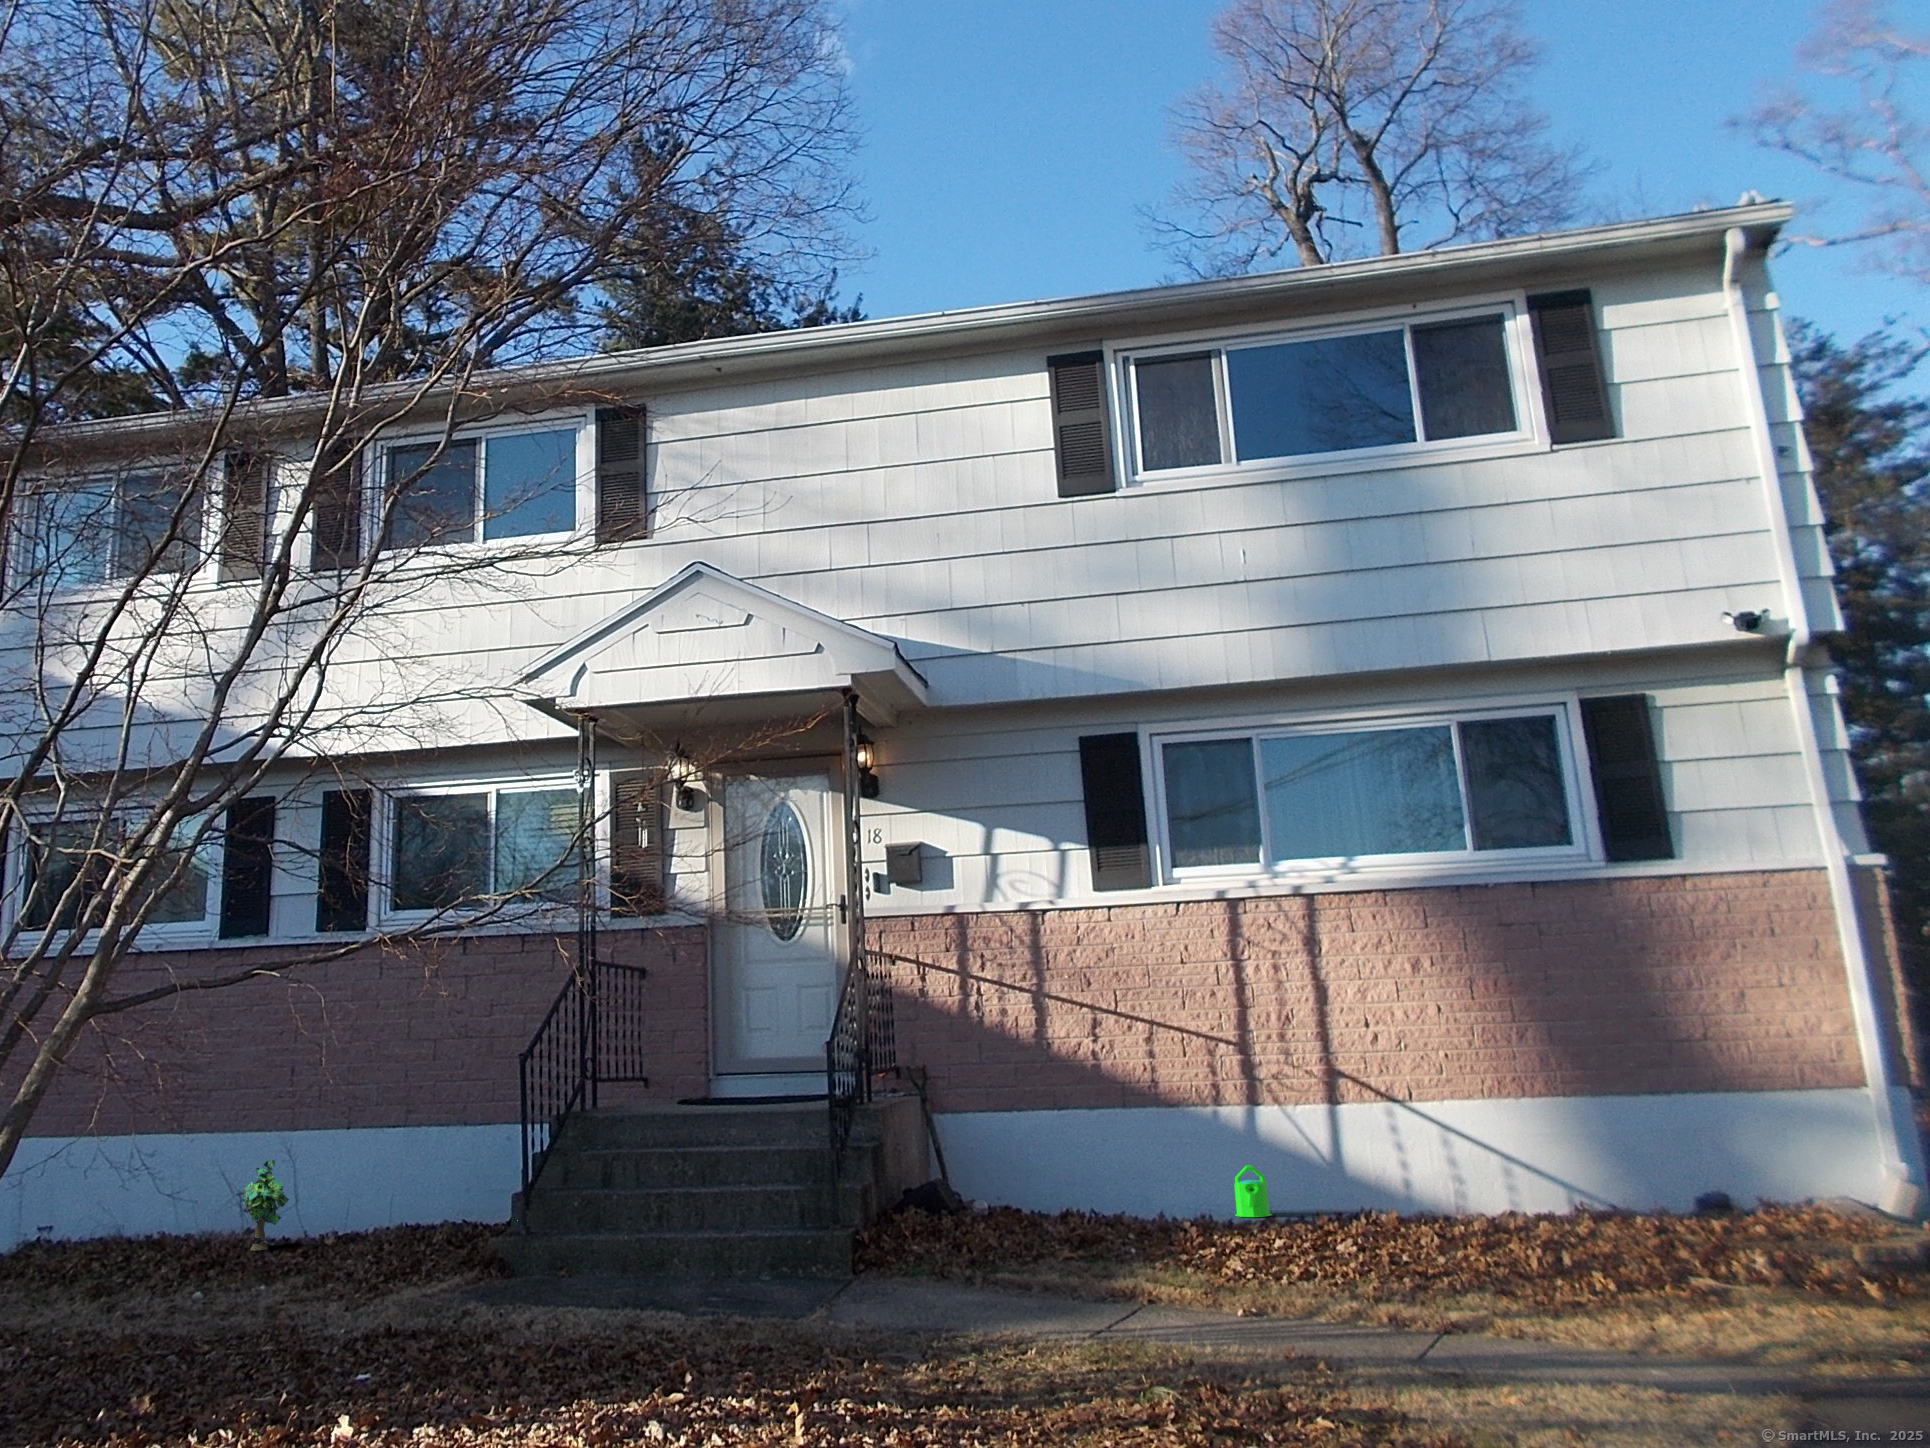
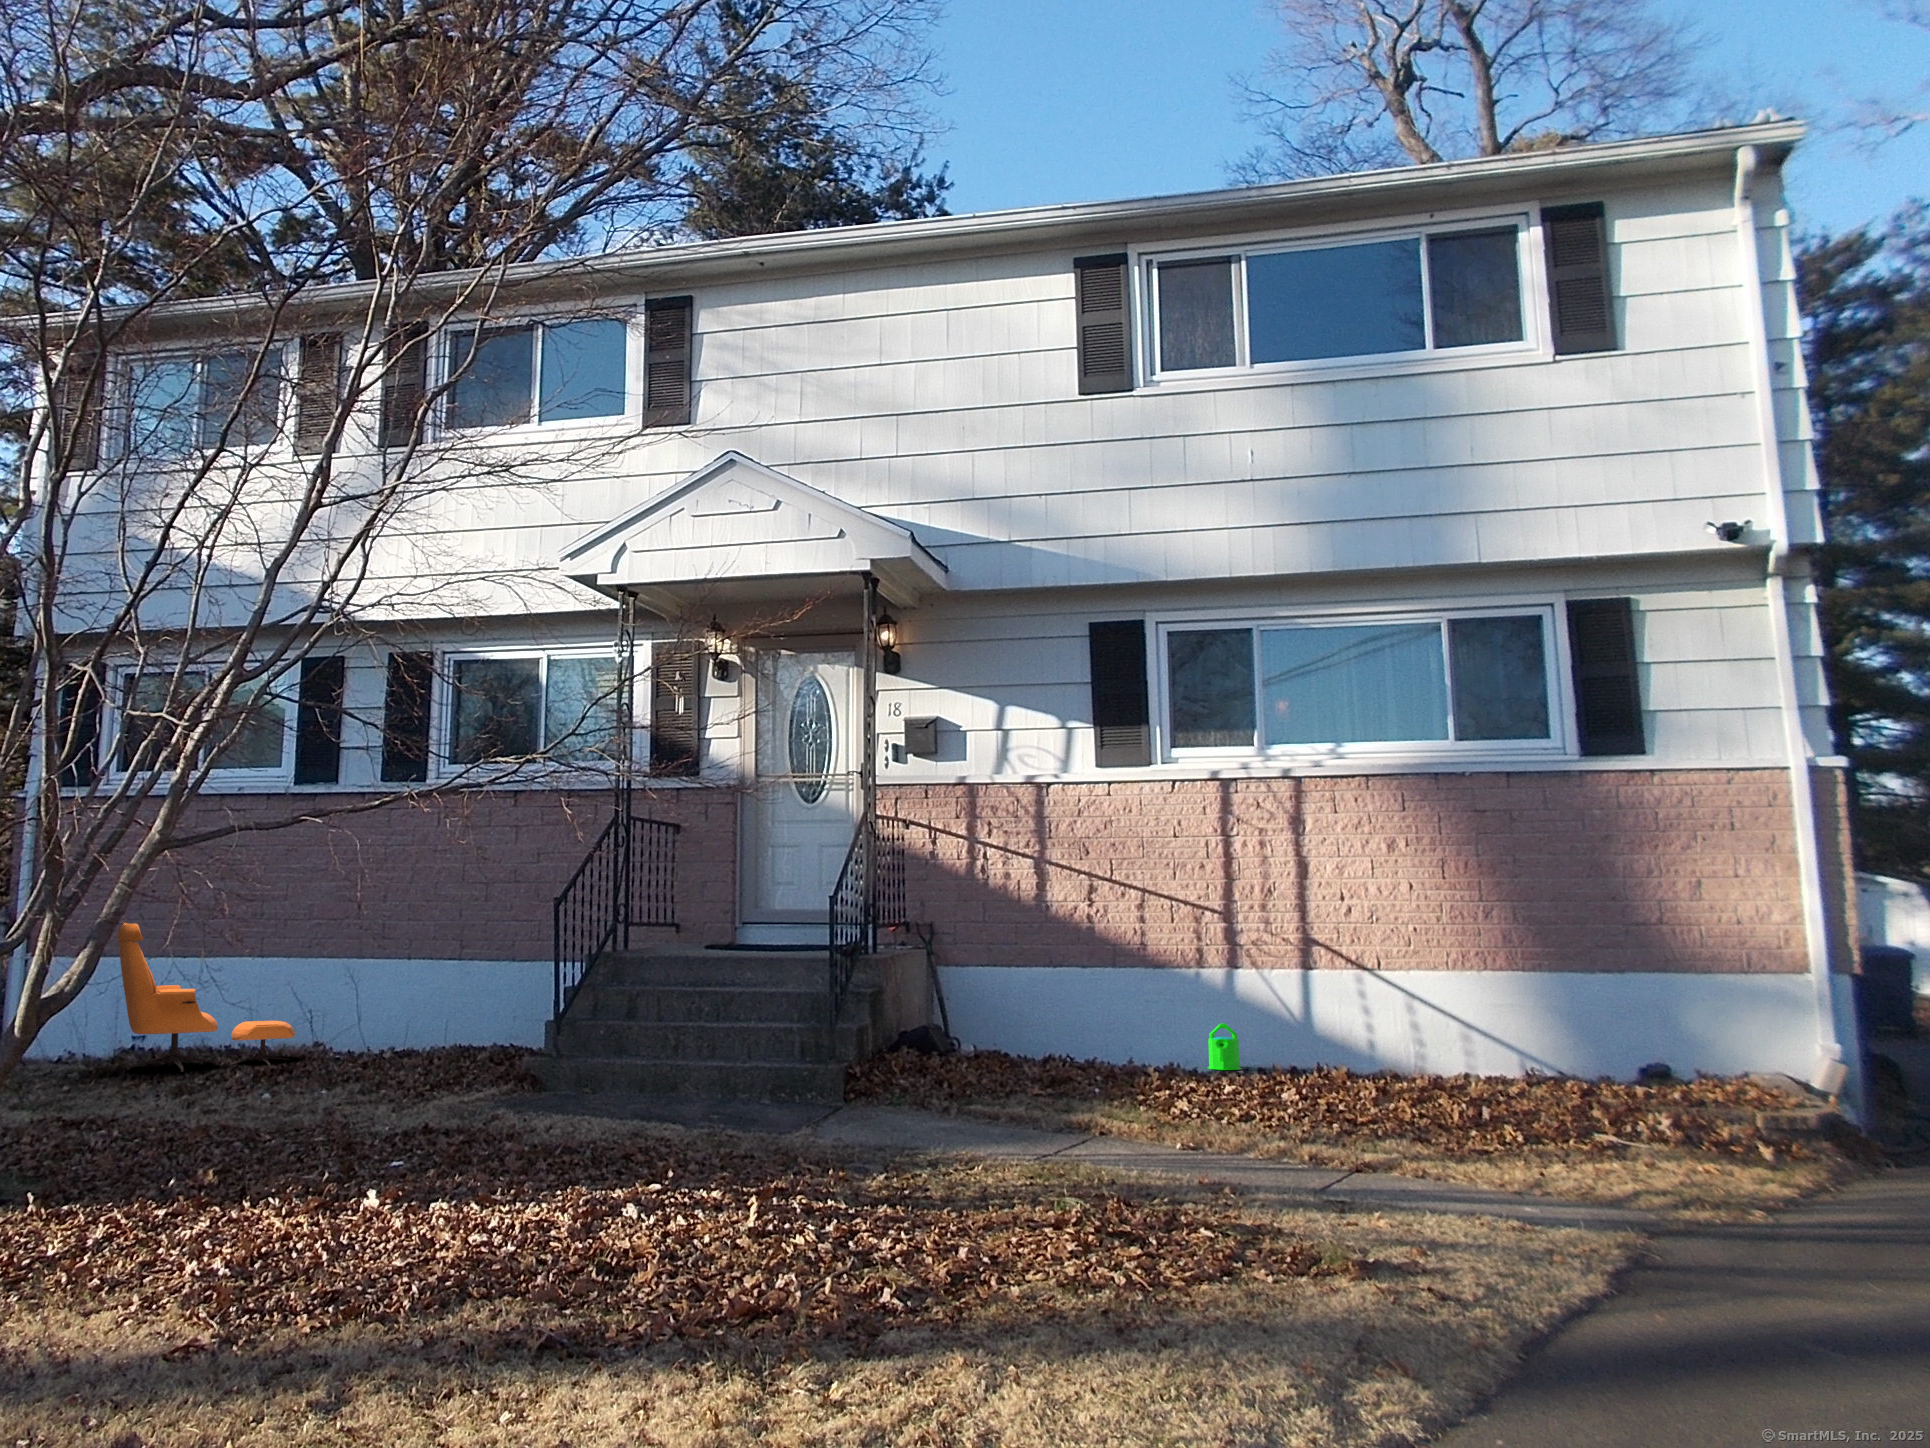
lounge chair: none [20,1102,222,1270] -> present [117,923,295,1072]
decorative plant: present [236,1160,289,1251] -> none [307,982,355,1062]

